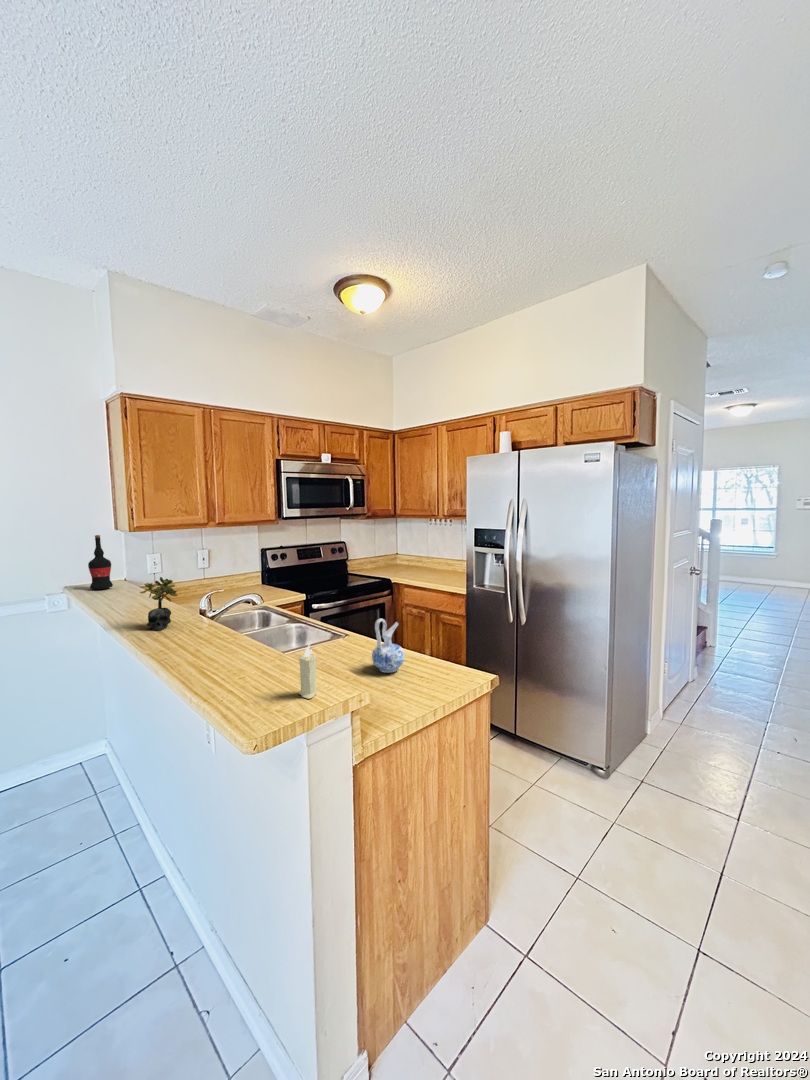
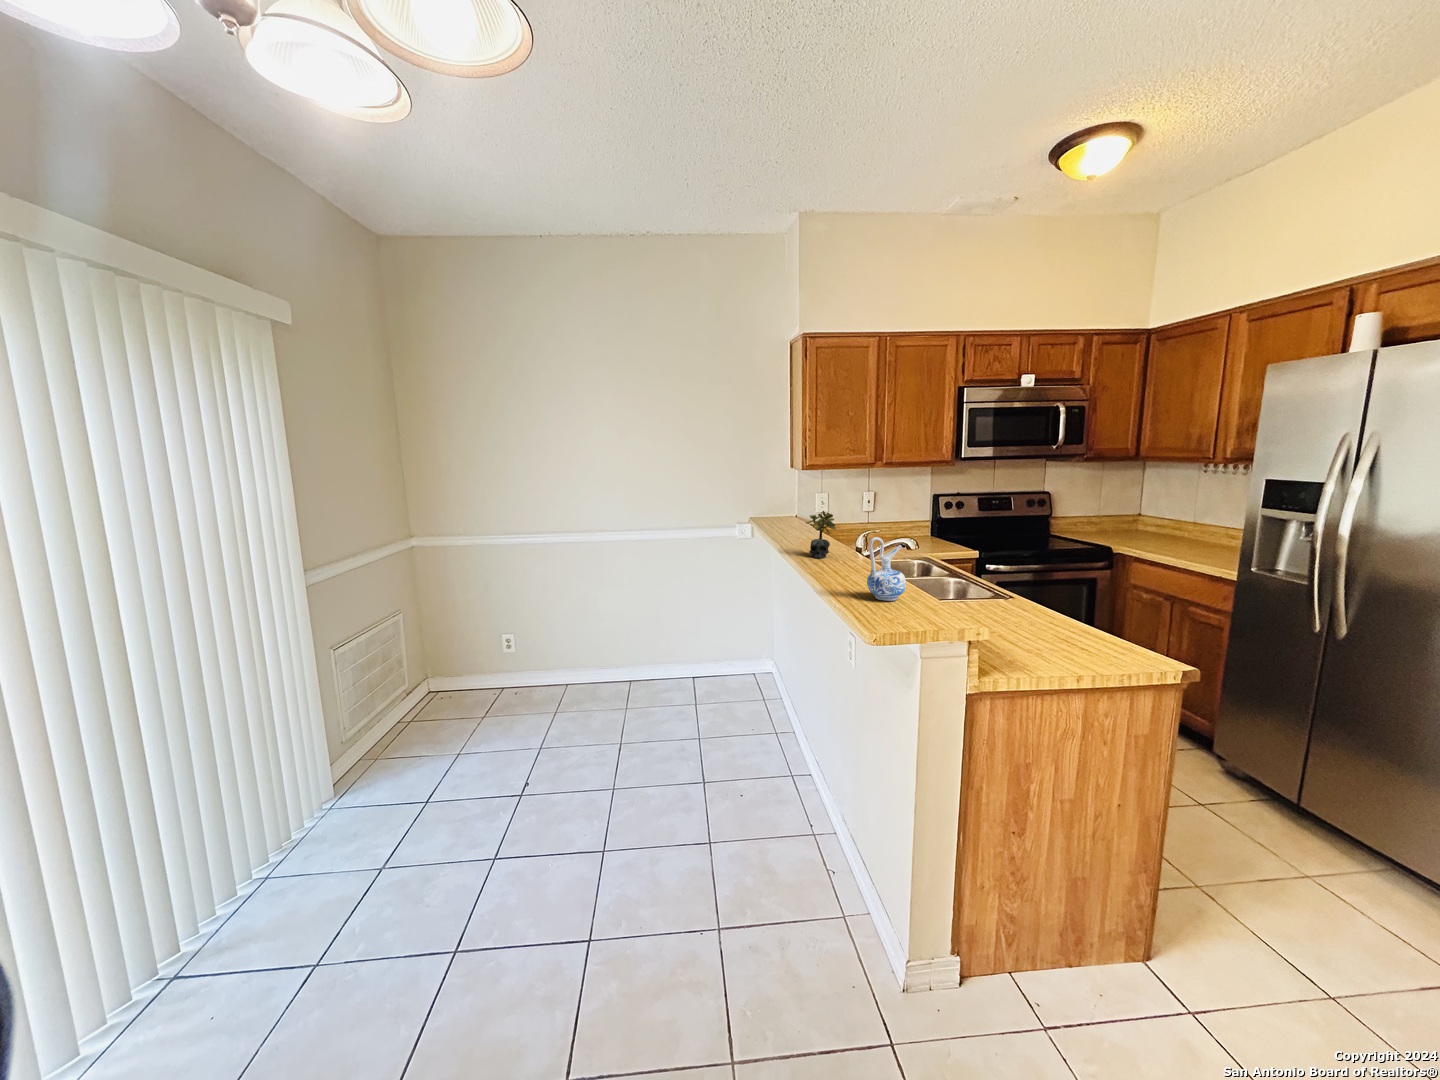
wine bottle: present [88,535,113,590] -> none [768,472,786,523]
ceramic pitcher: present [372,619,405,673] -> present [867,537,906,601]
candle: present [298,644,317,699] -> none [922,575,942,624]

